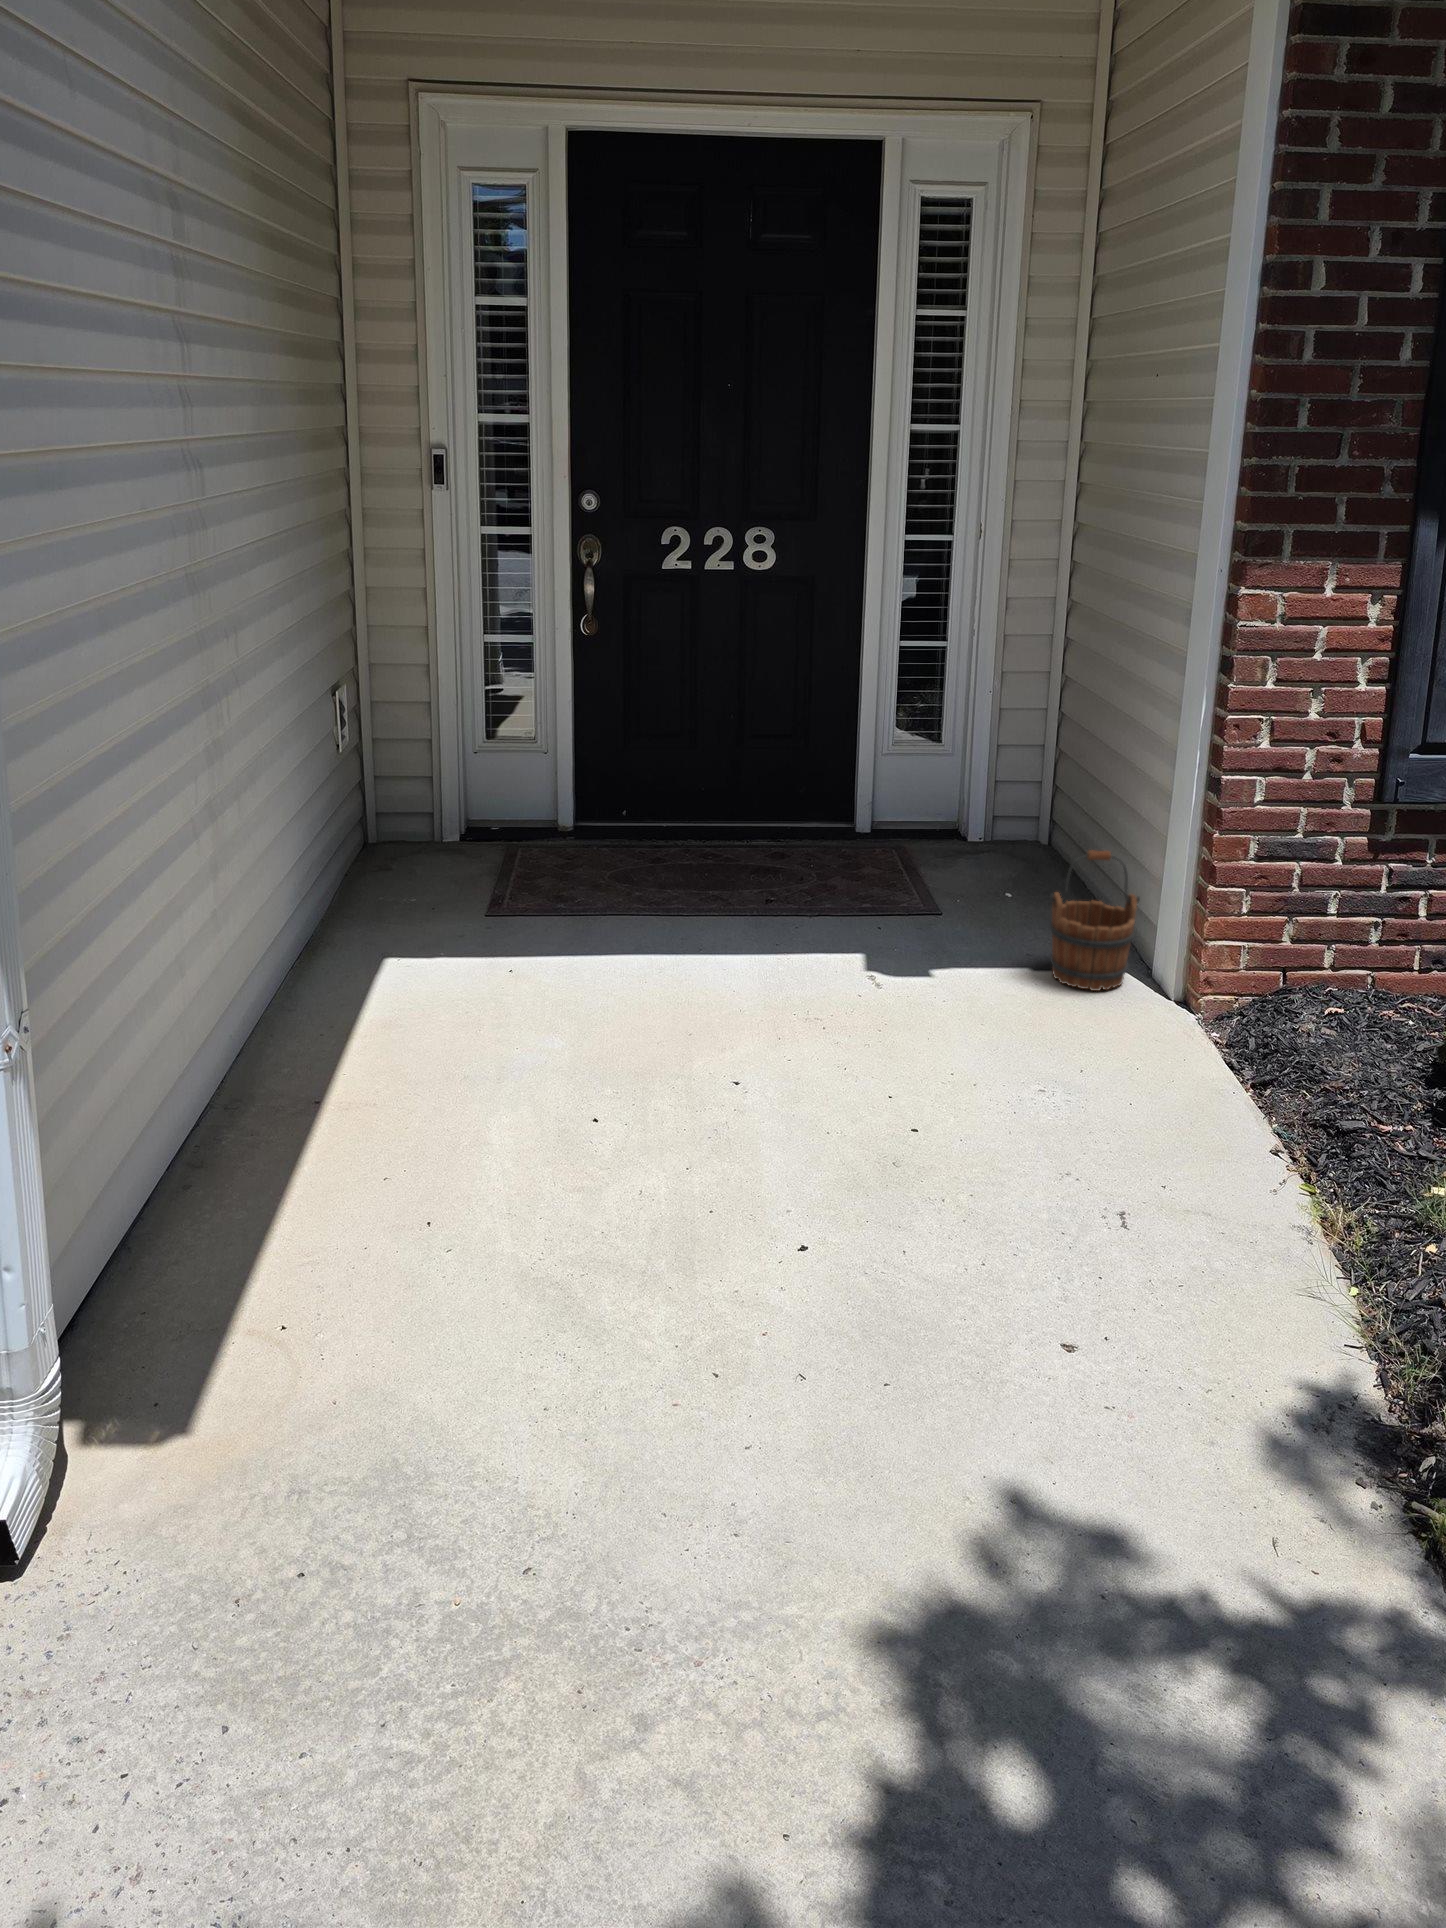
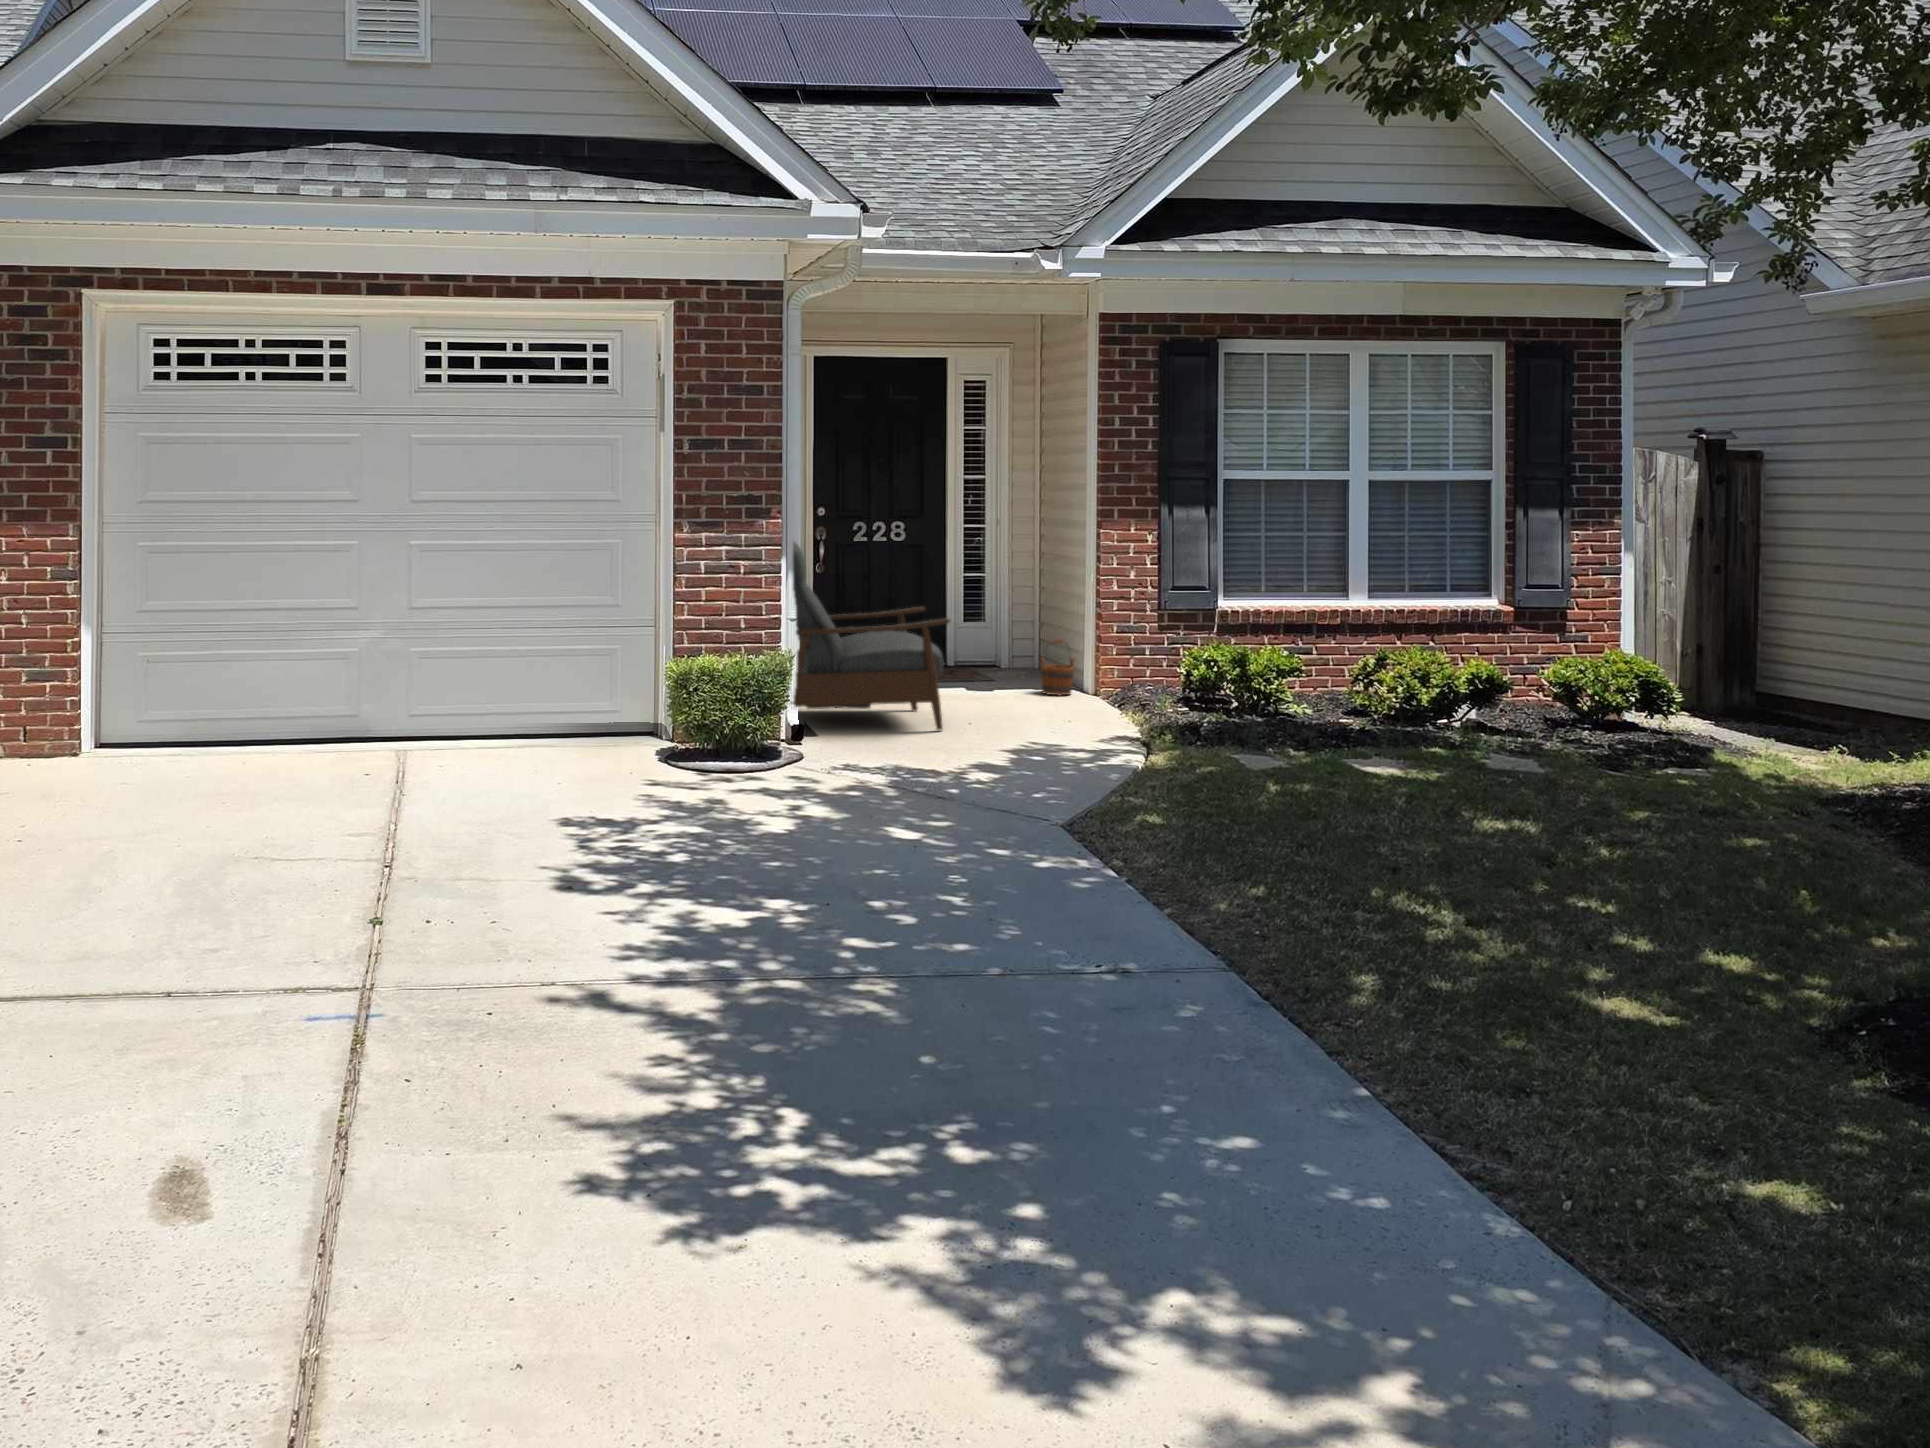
chair: none [96,609,734,1296] -> present [793,542,950,730]

